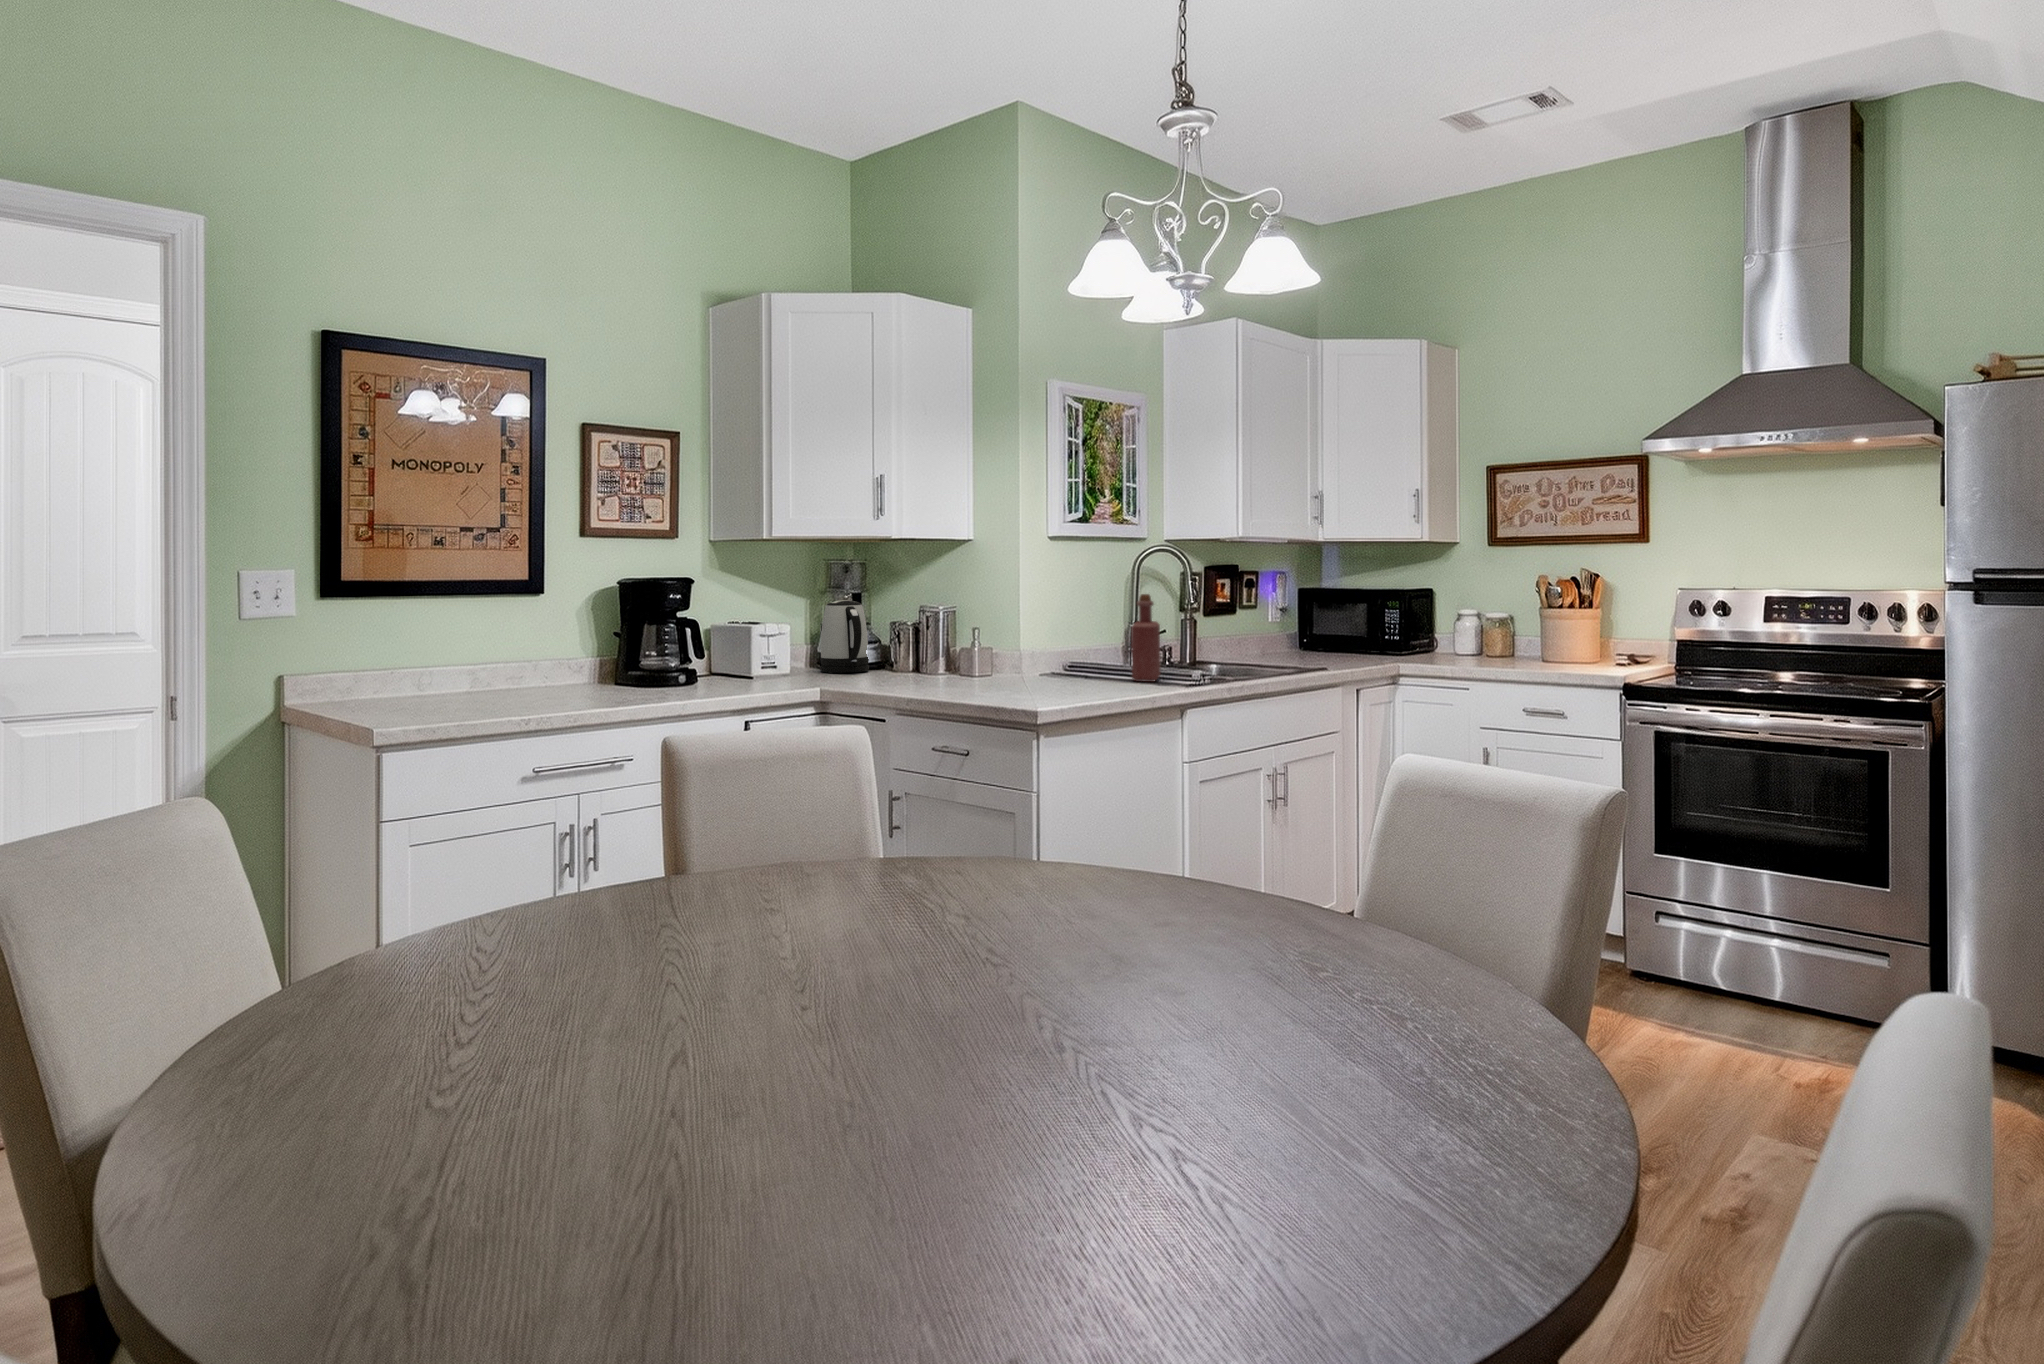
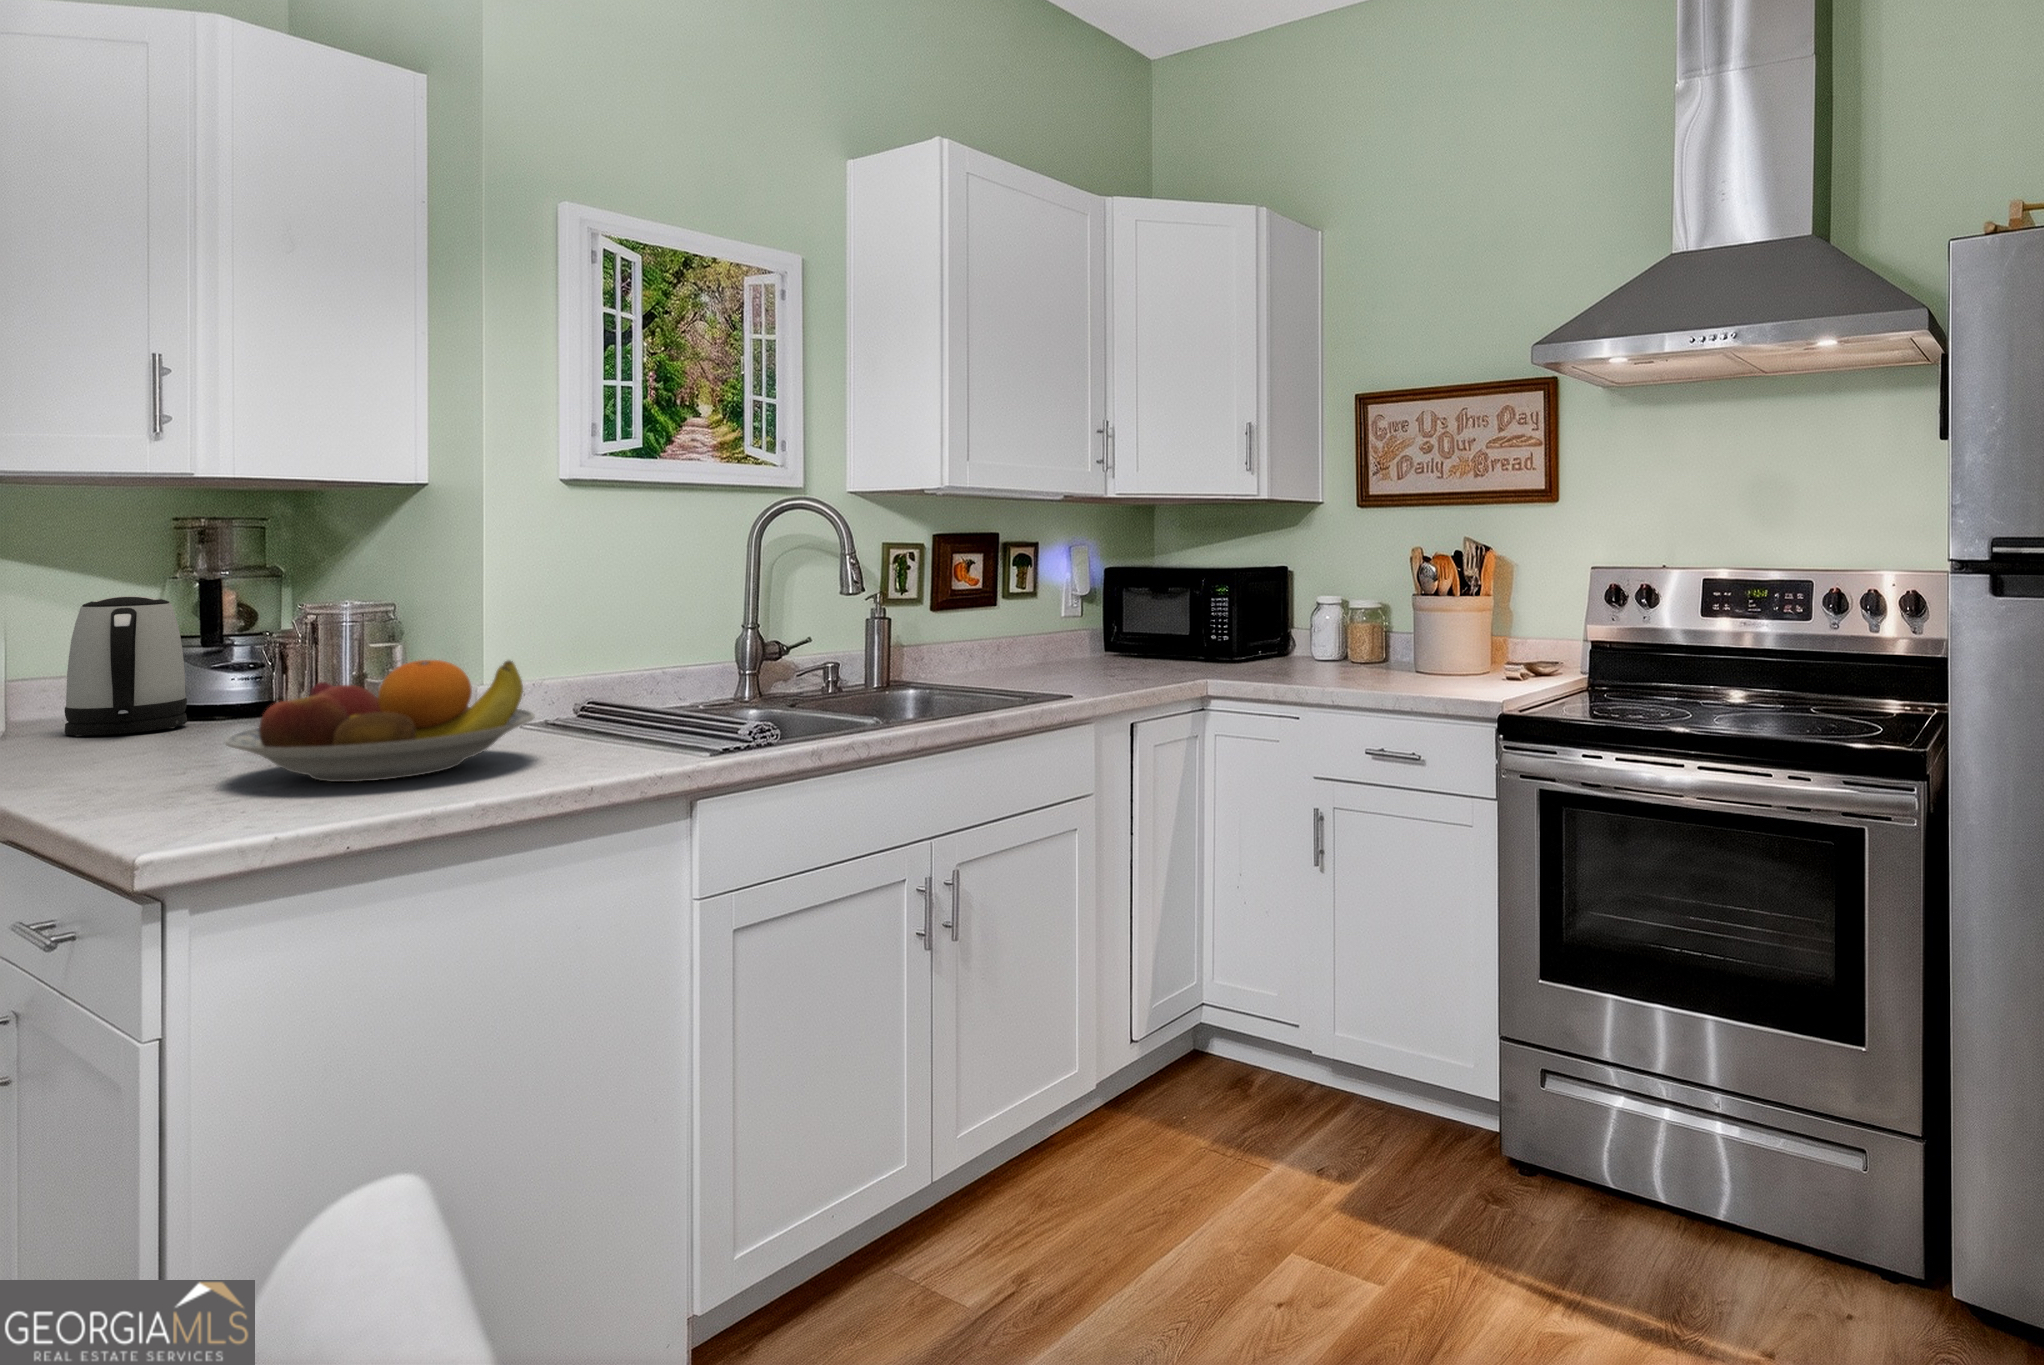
bottle: present [1131,594,1160,682] -> none [647,582,722,741]
fruit bowl: none [972,632,1101,691] -> present [225,660,535,782]

